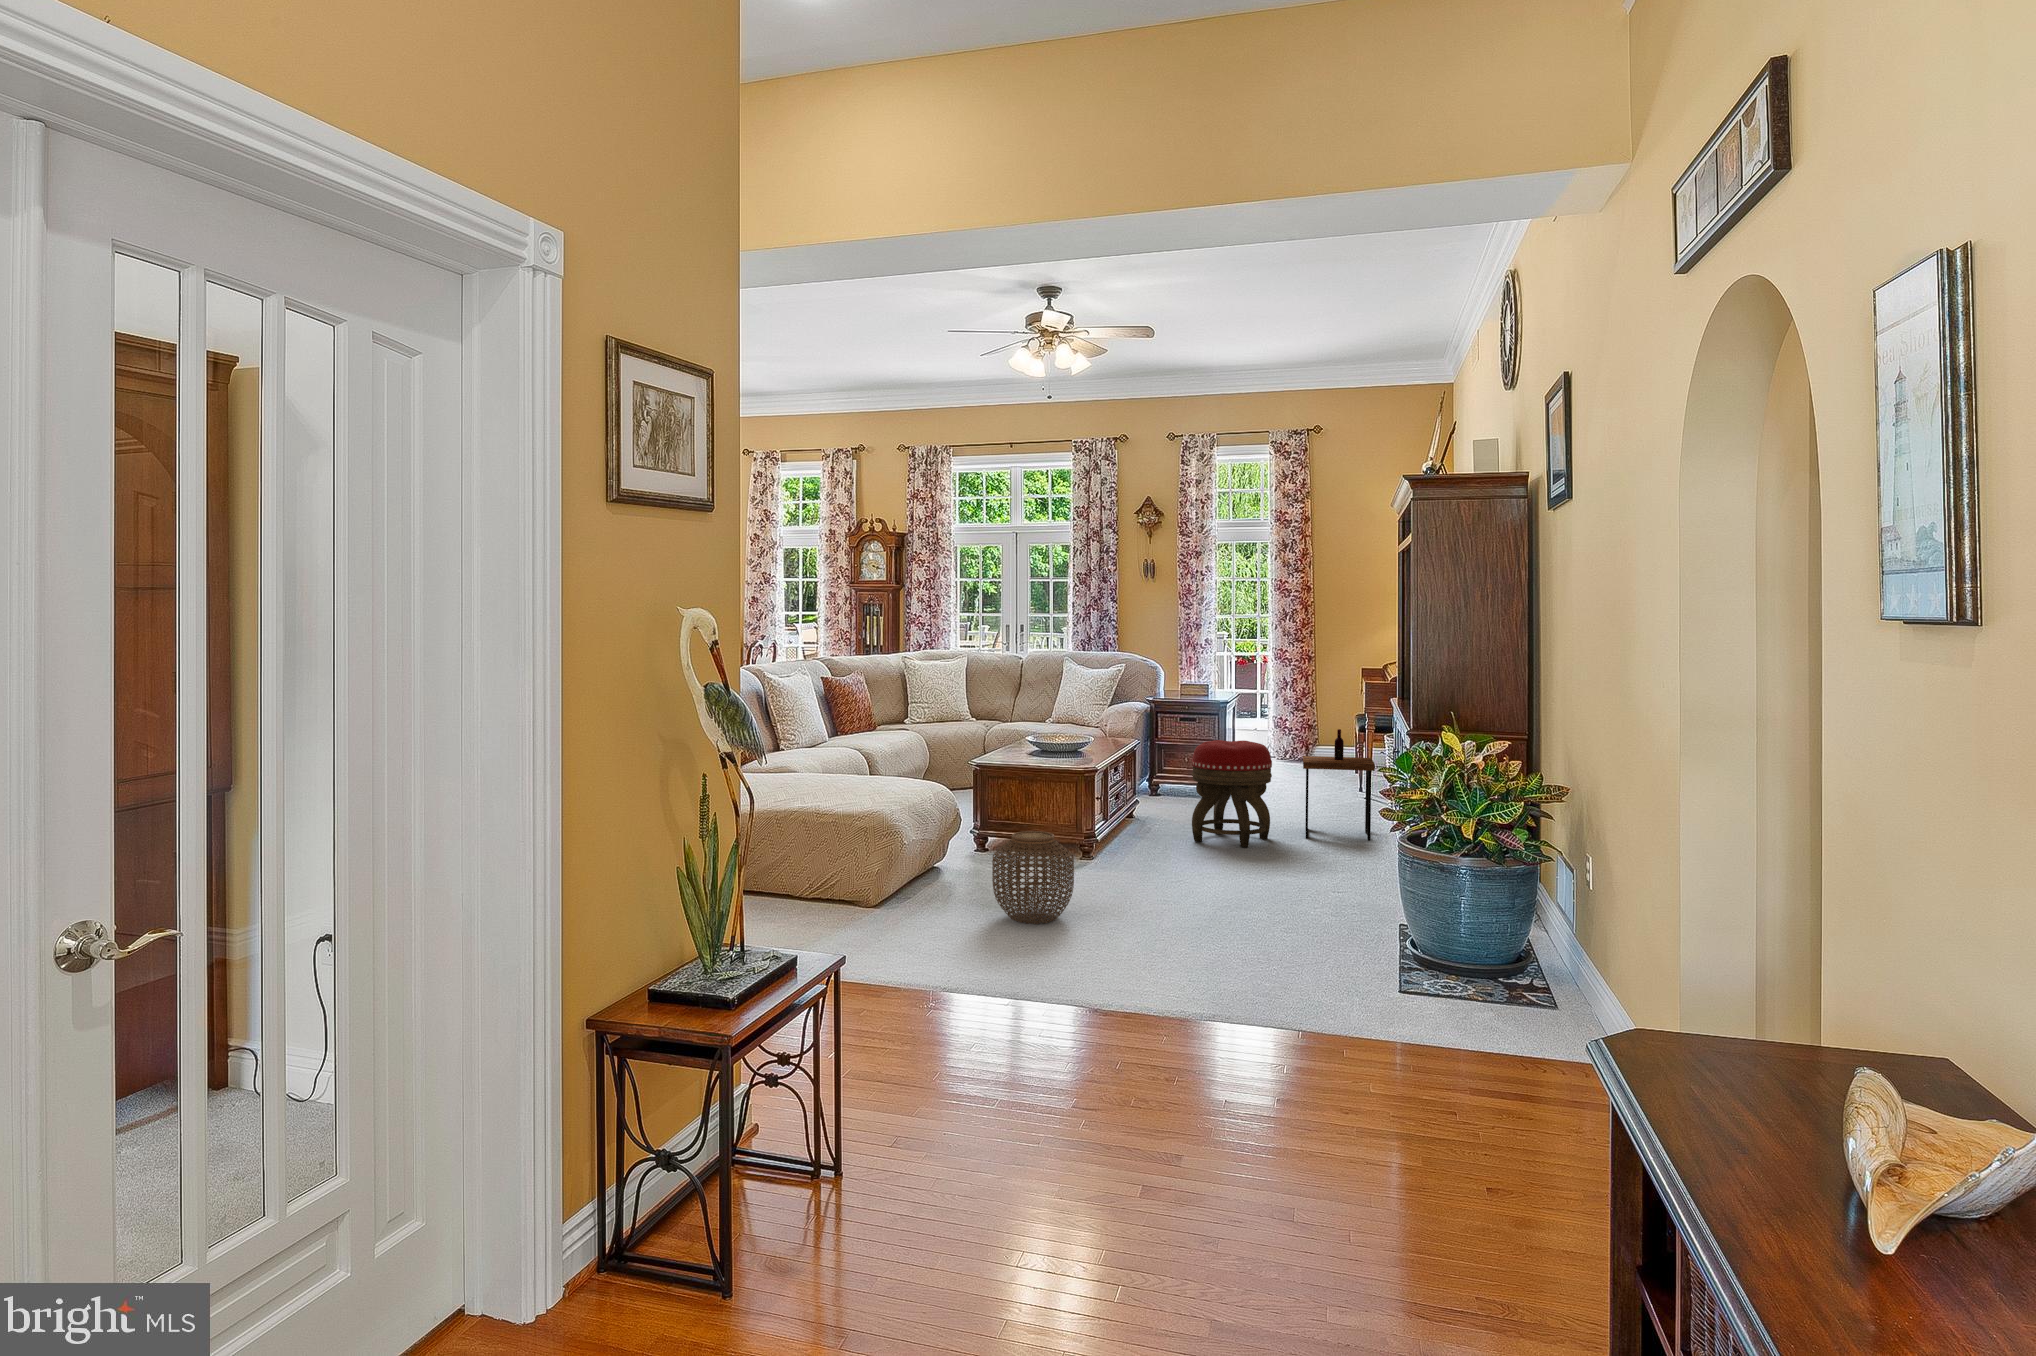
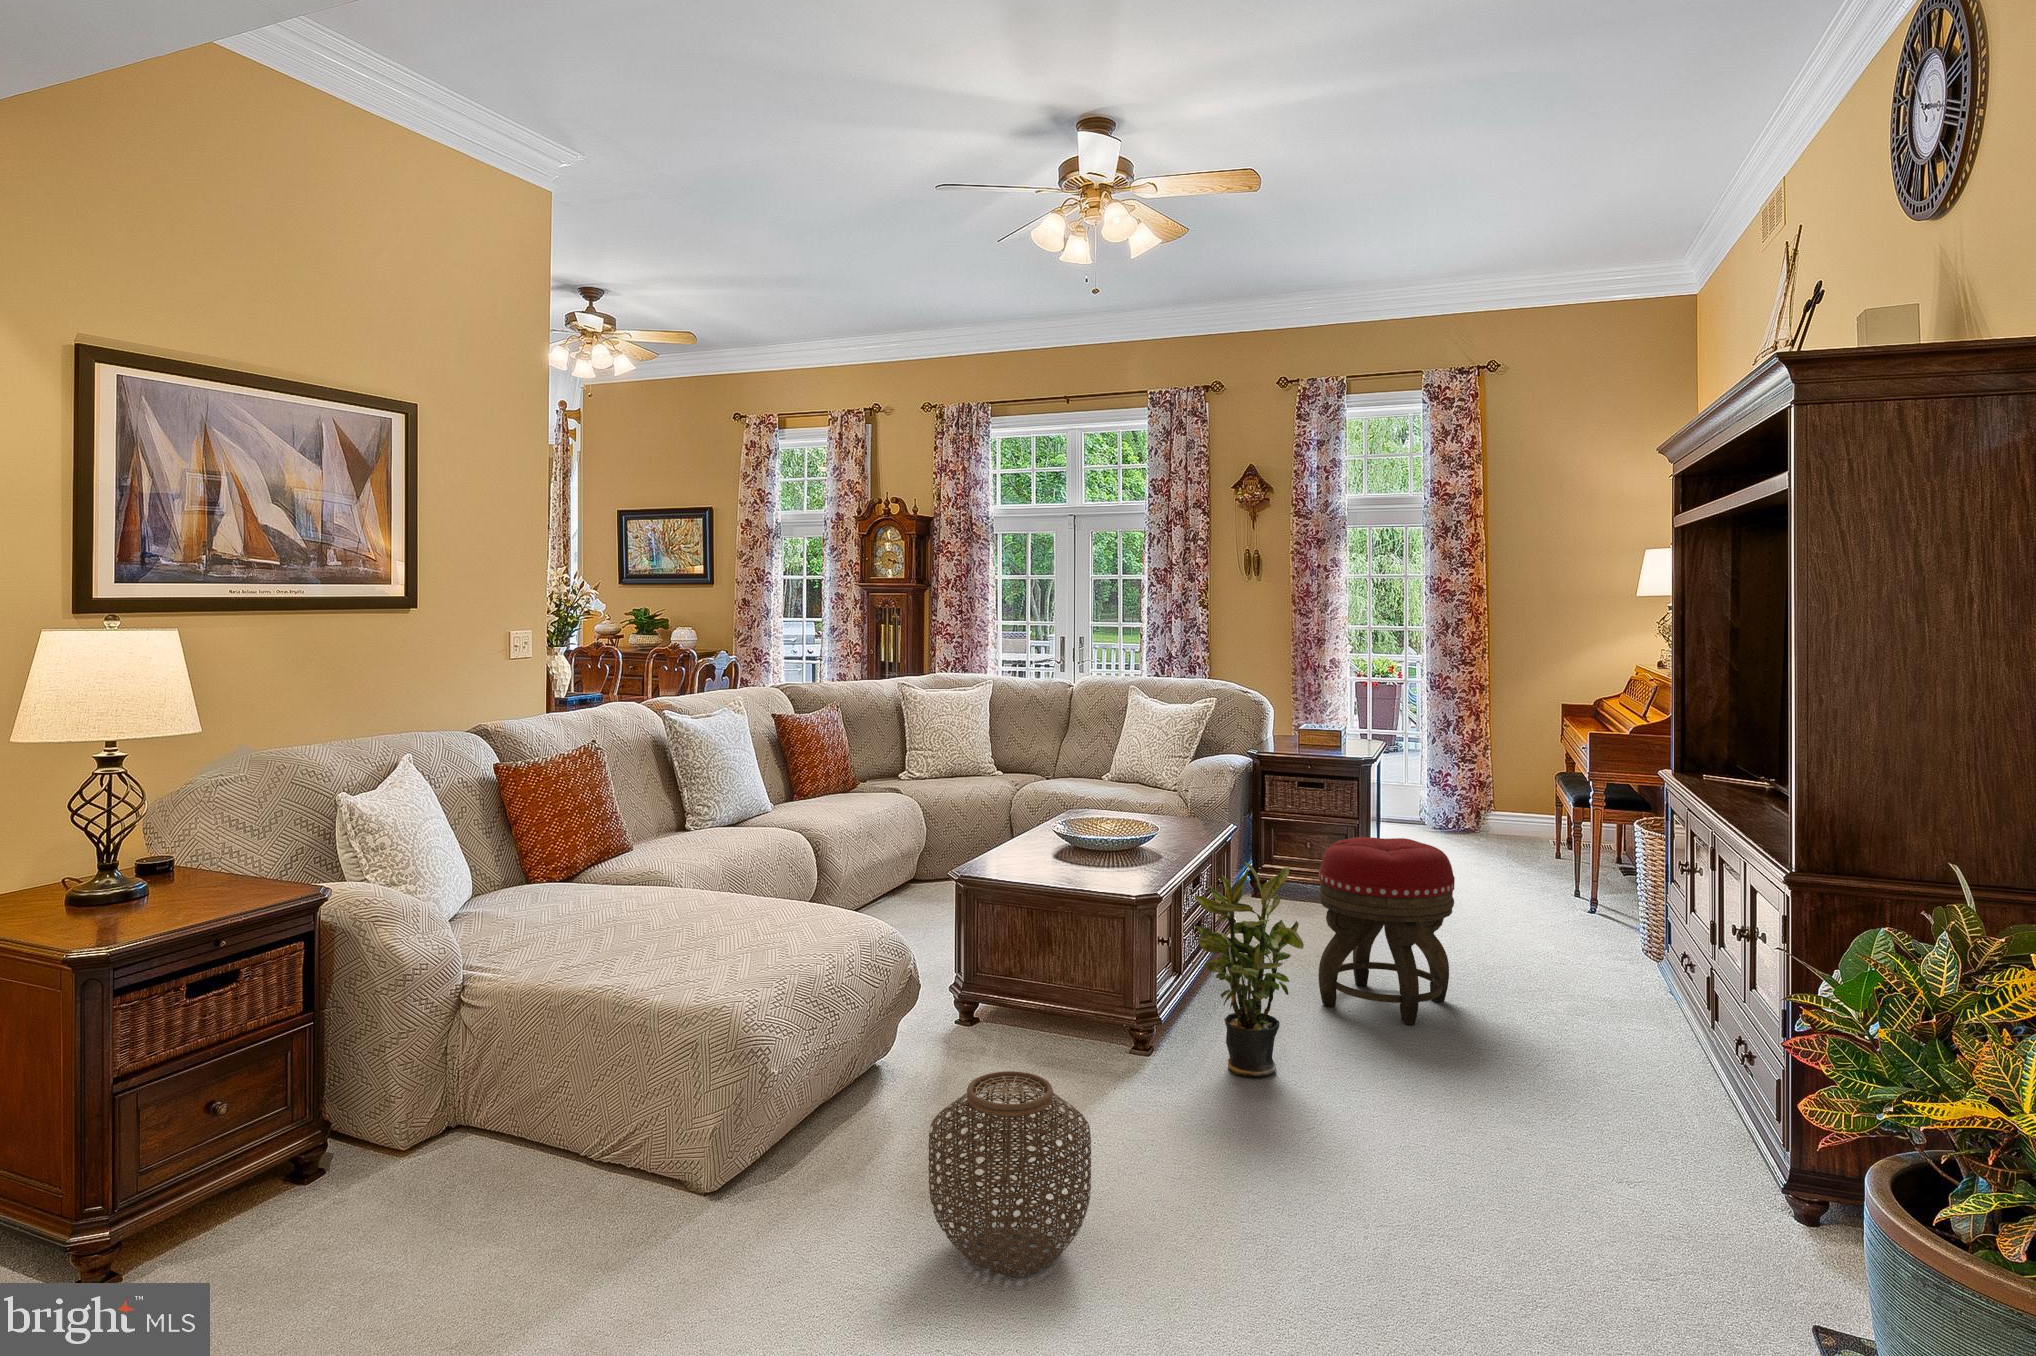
side table: present [1303,729,1375,841] -> none [1499,822,1633,1014]
potted plant: none [1118,744,1181,867] -> present [1195,861,1304,1077]

